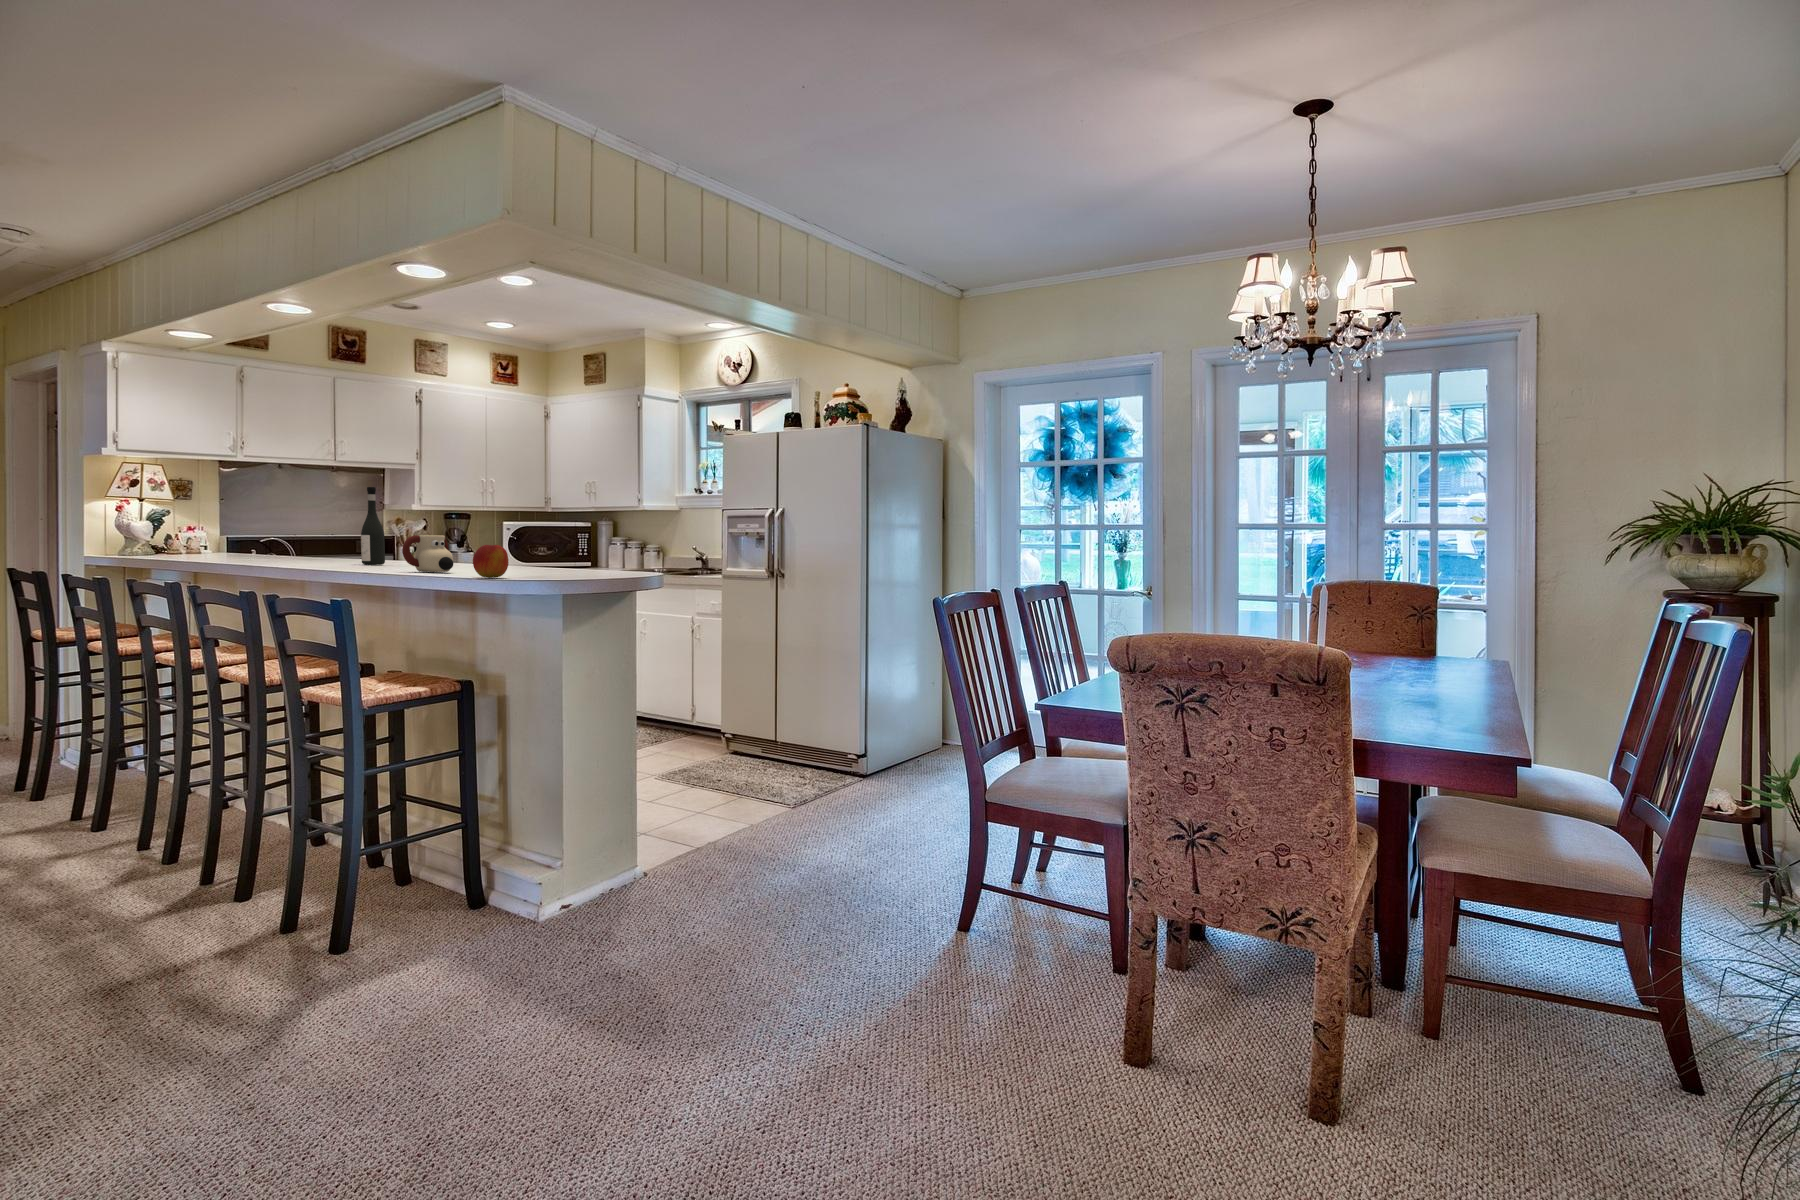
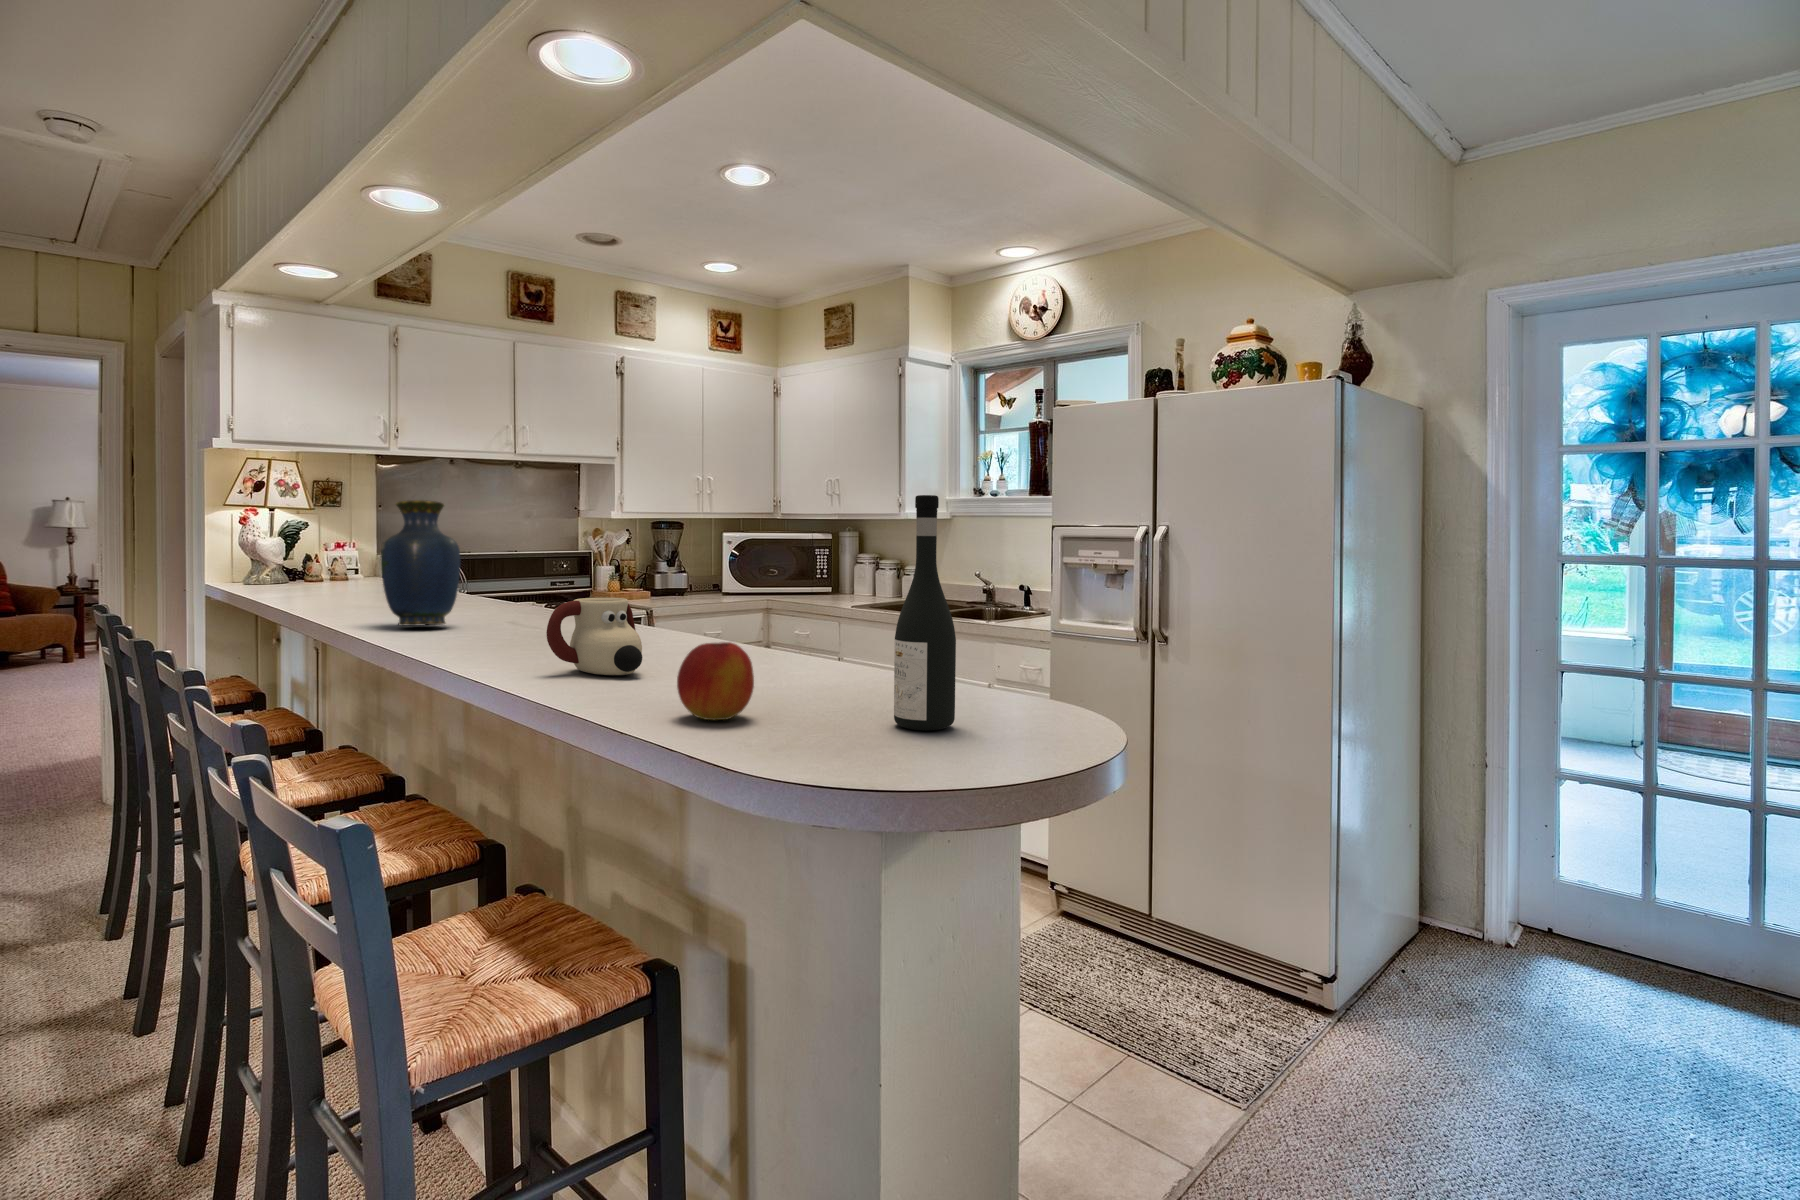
wine bottle: present [361,487,385,565] -> present [894,495,956,730]
vase: none [282,488,332,563] -> present [381,500,461,626]

